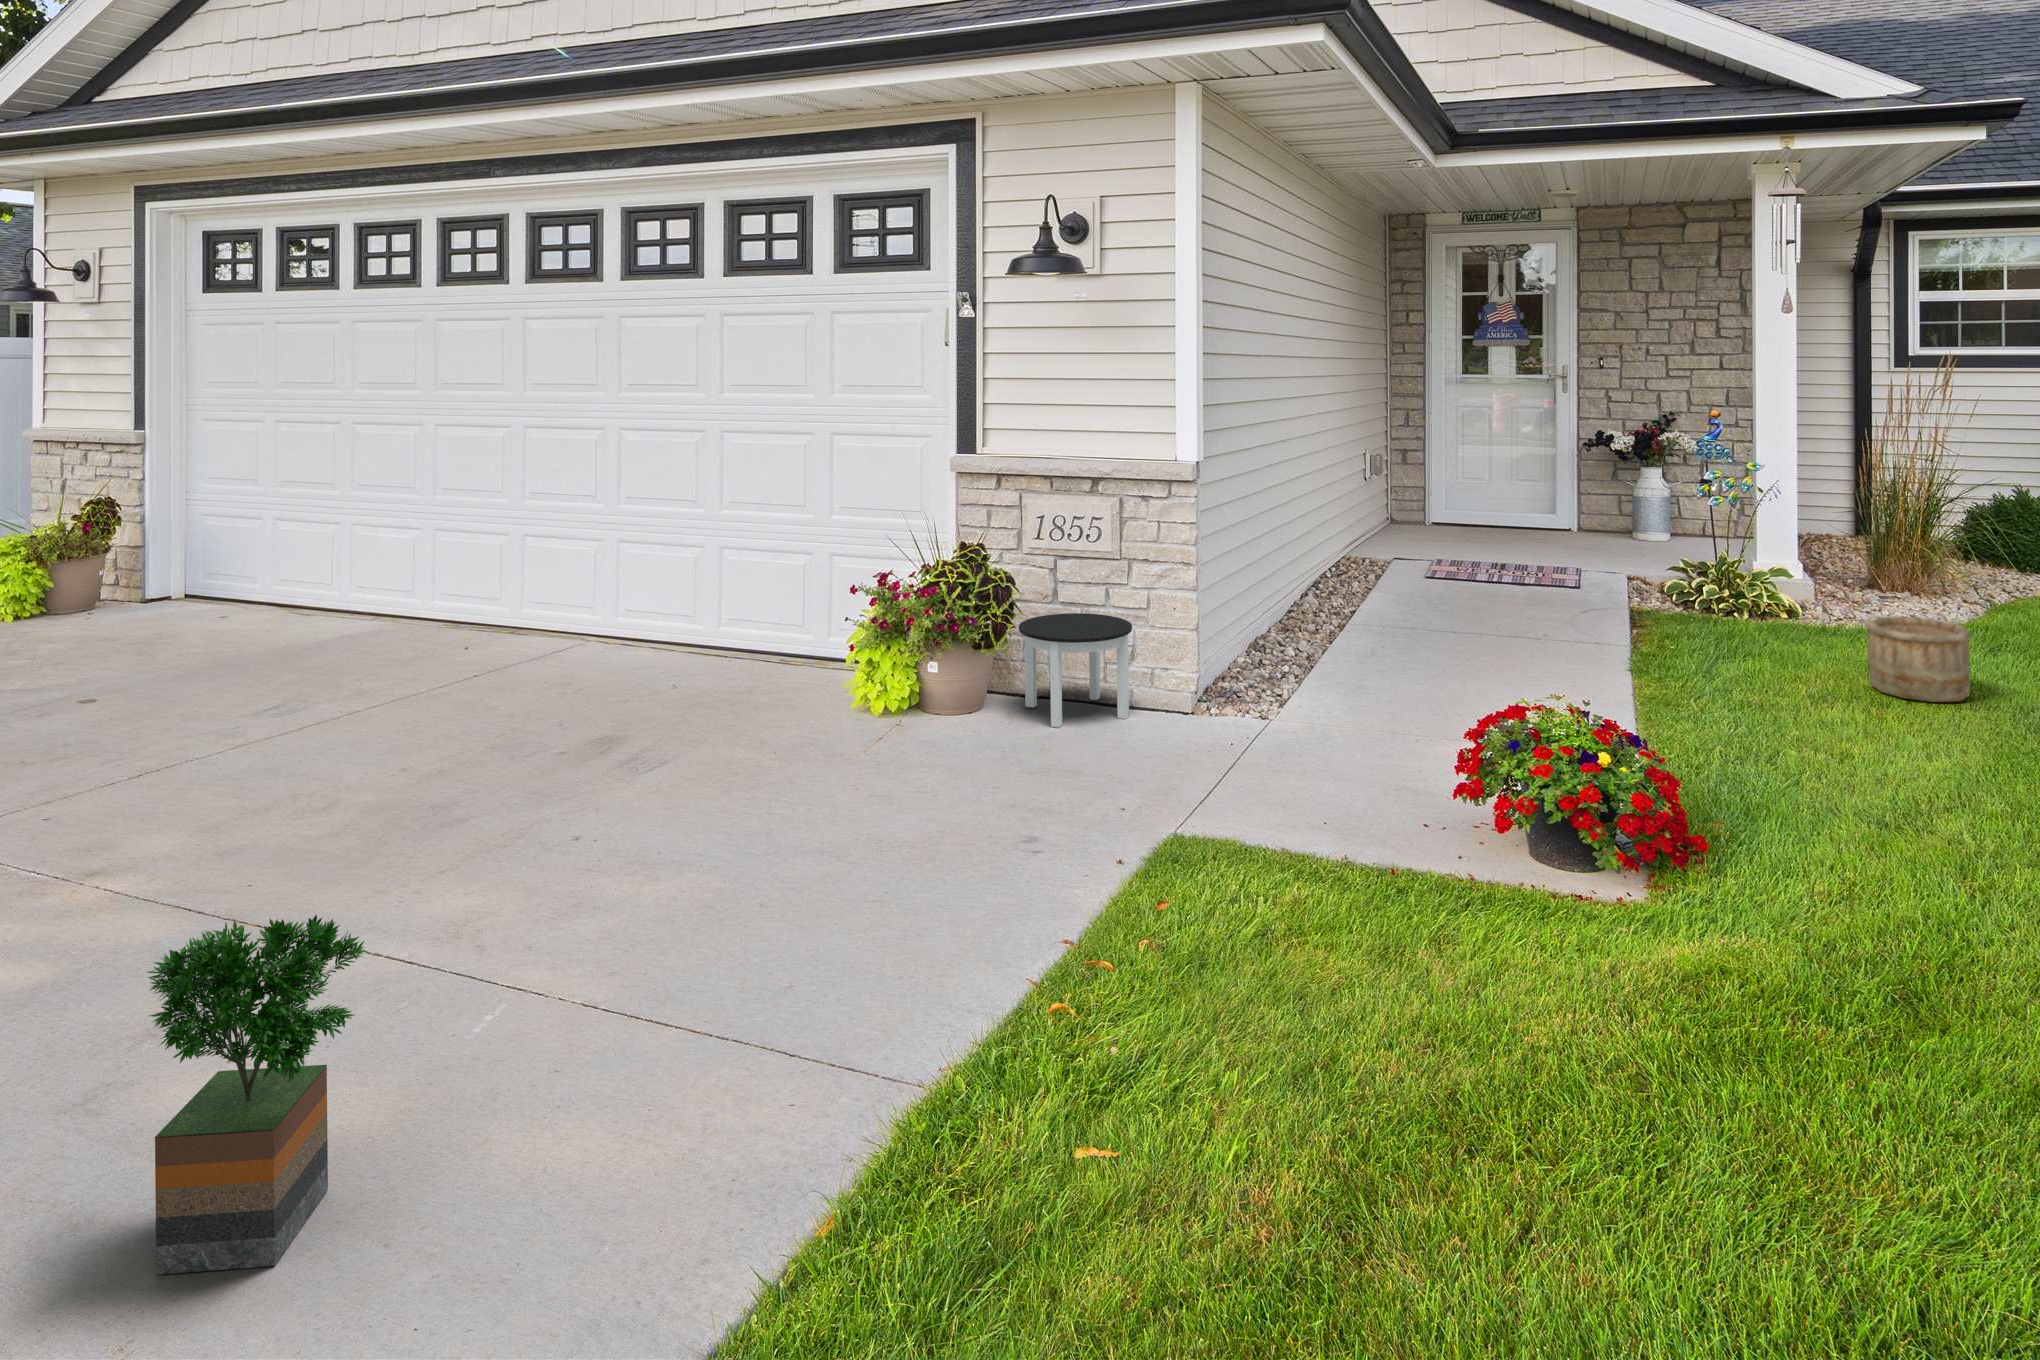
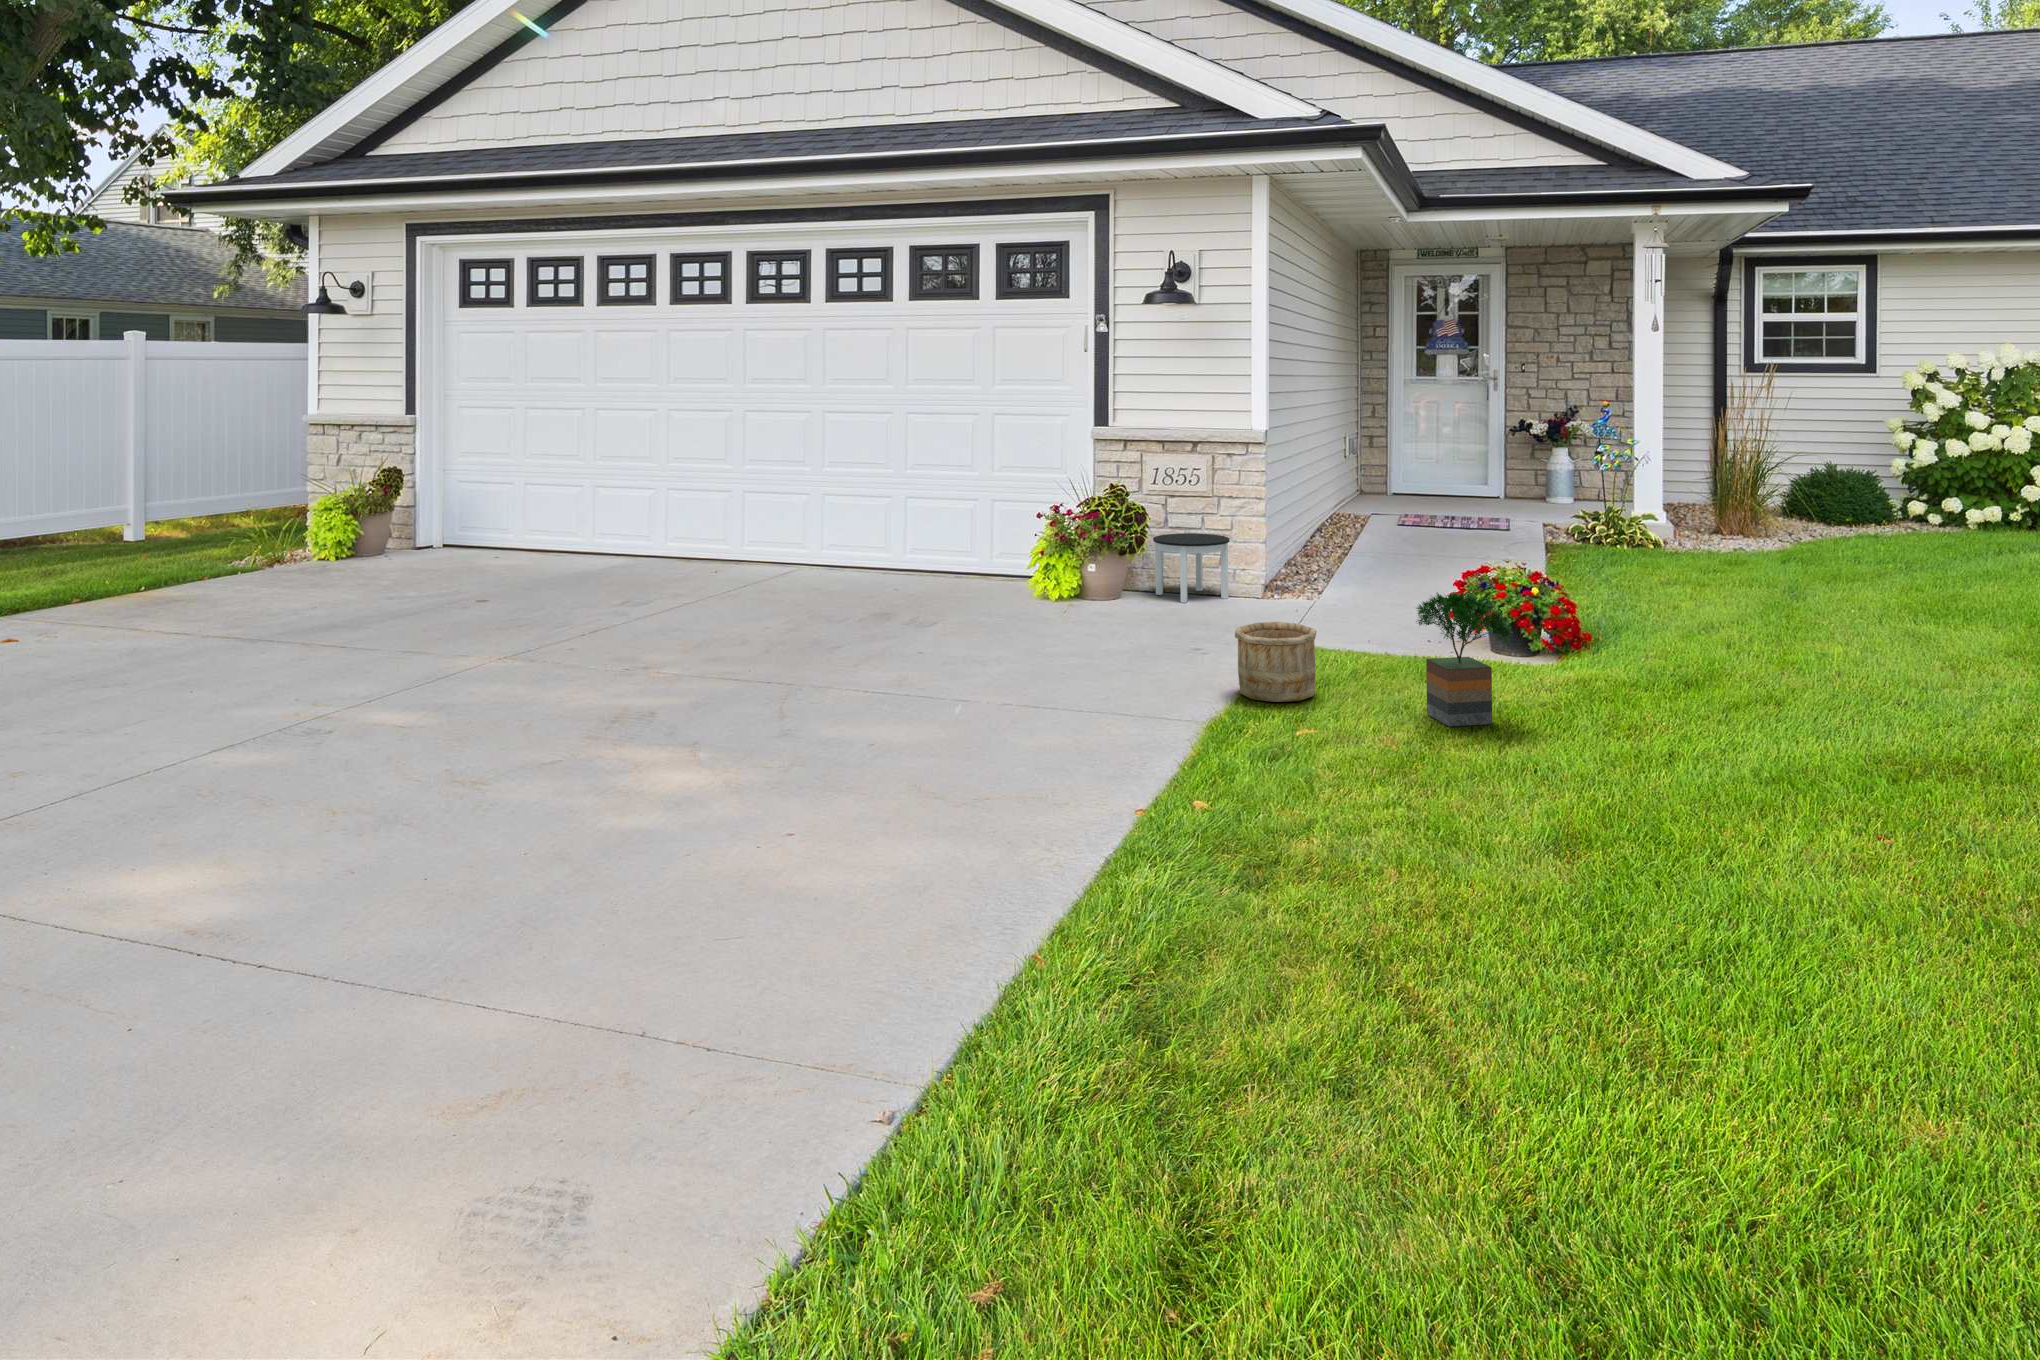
wooden bucket: present [1865,616,1972,702] -> present [1235,622,1317,702]
potted tree: present [148,915,366,1274] -> present [1416,592,1513,727]

